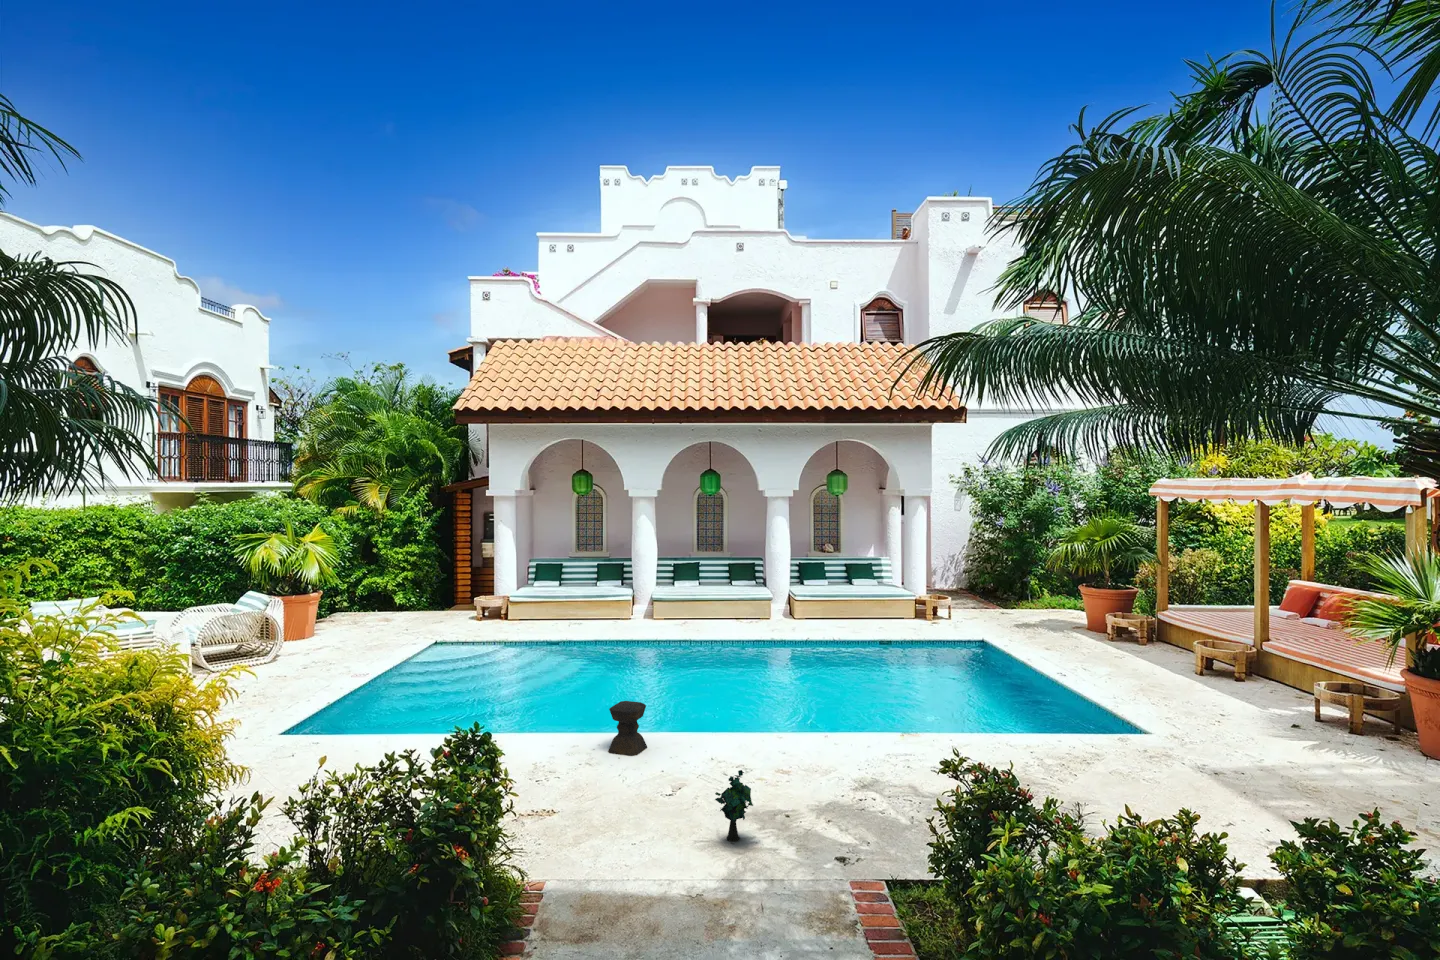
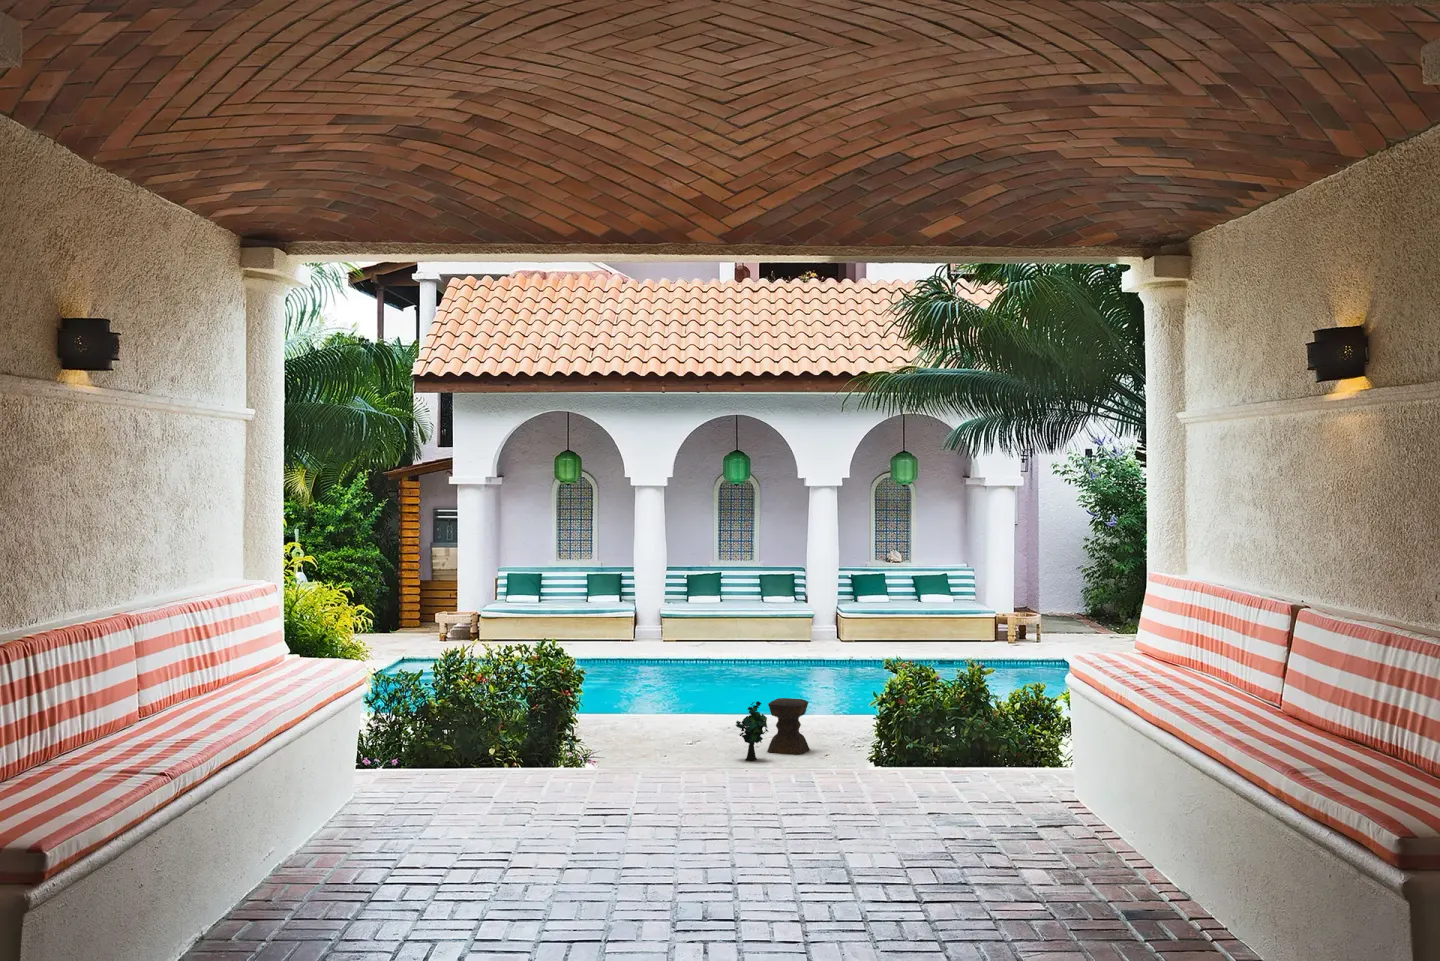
stool: present [608,701,647,756] -> present [767,698,810,755]

